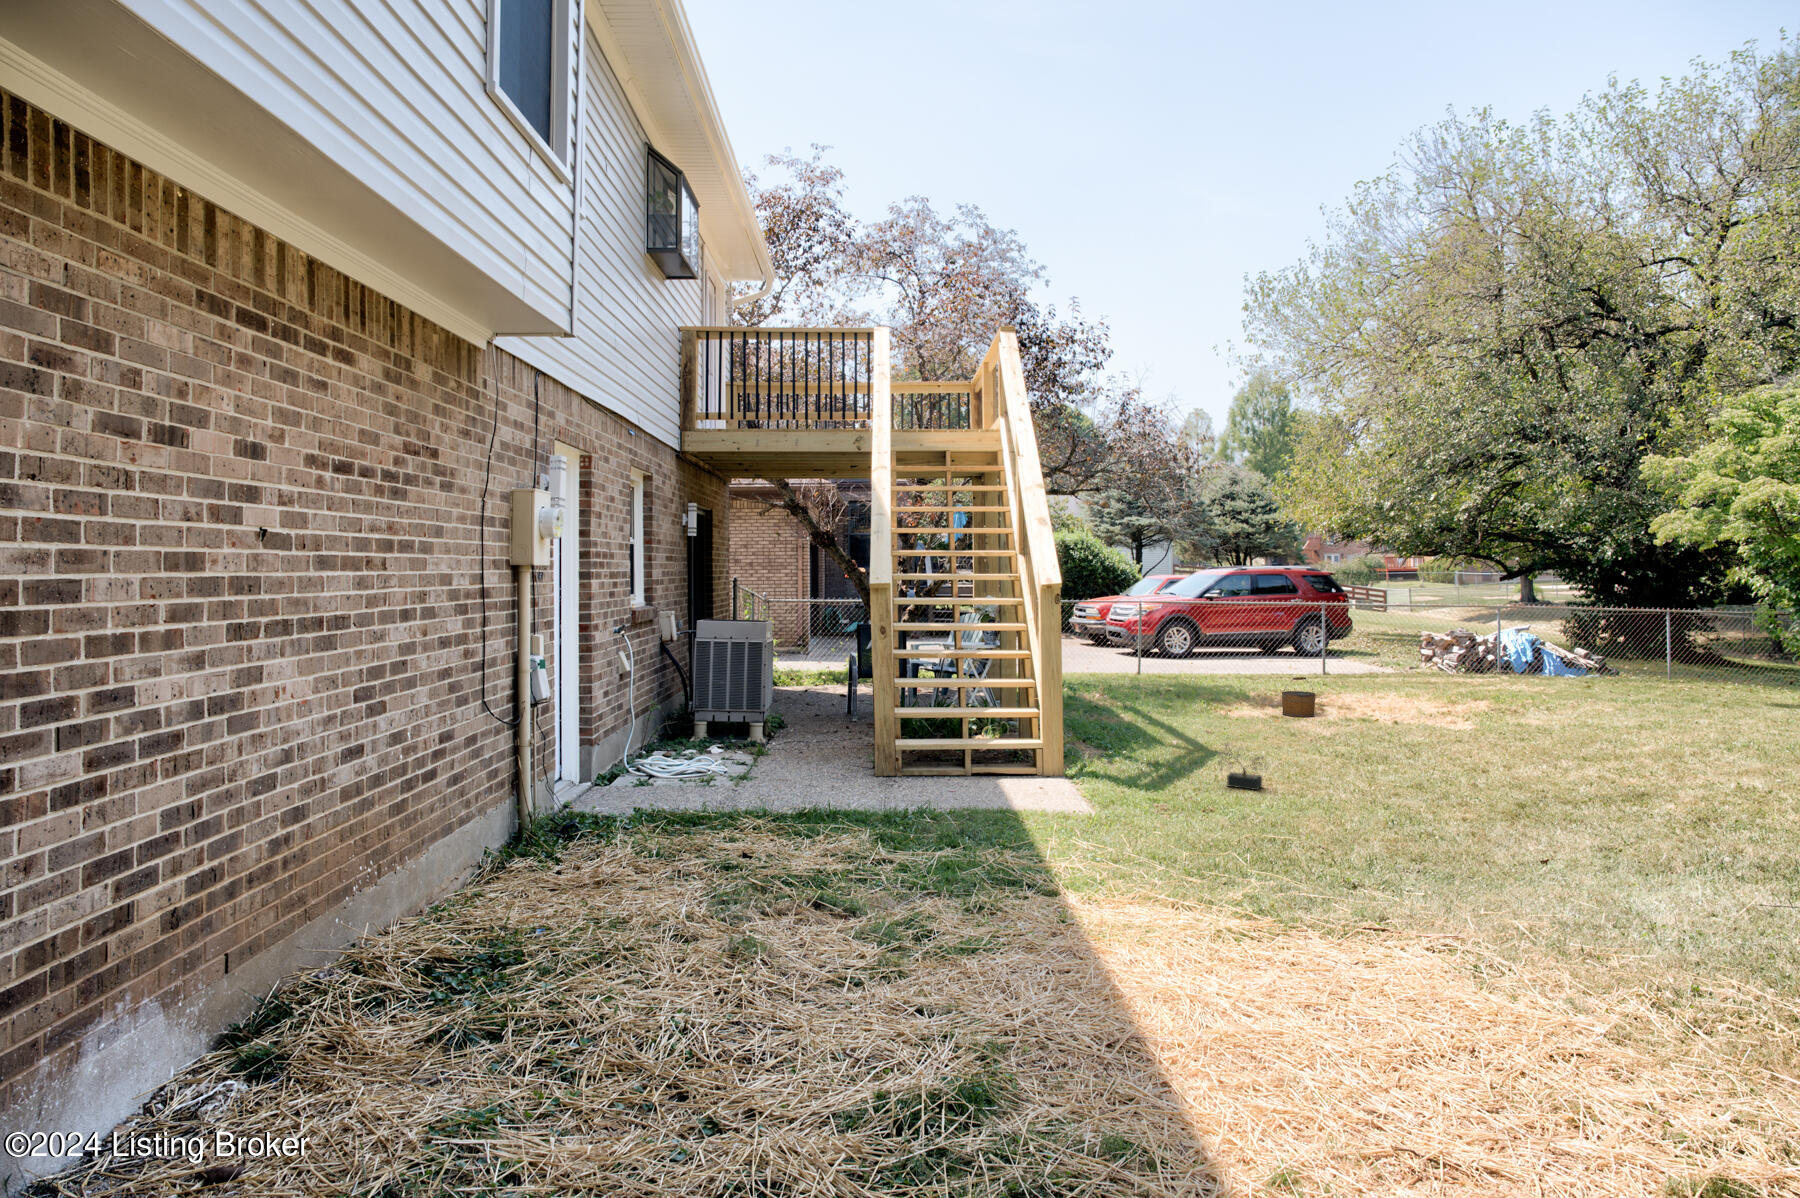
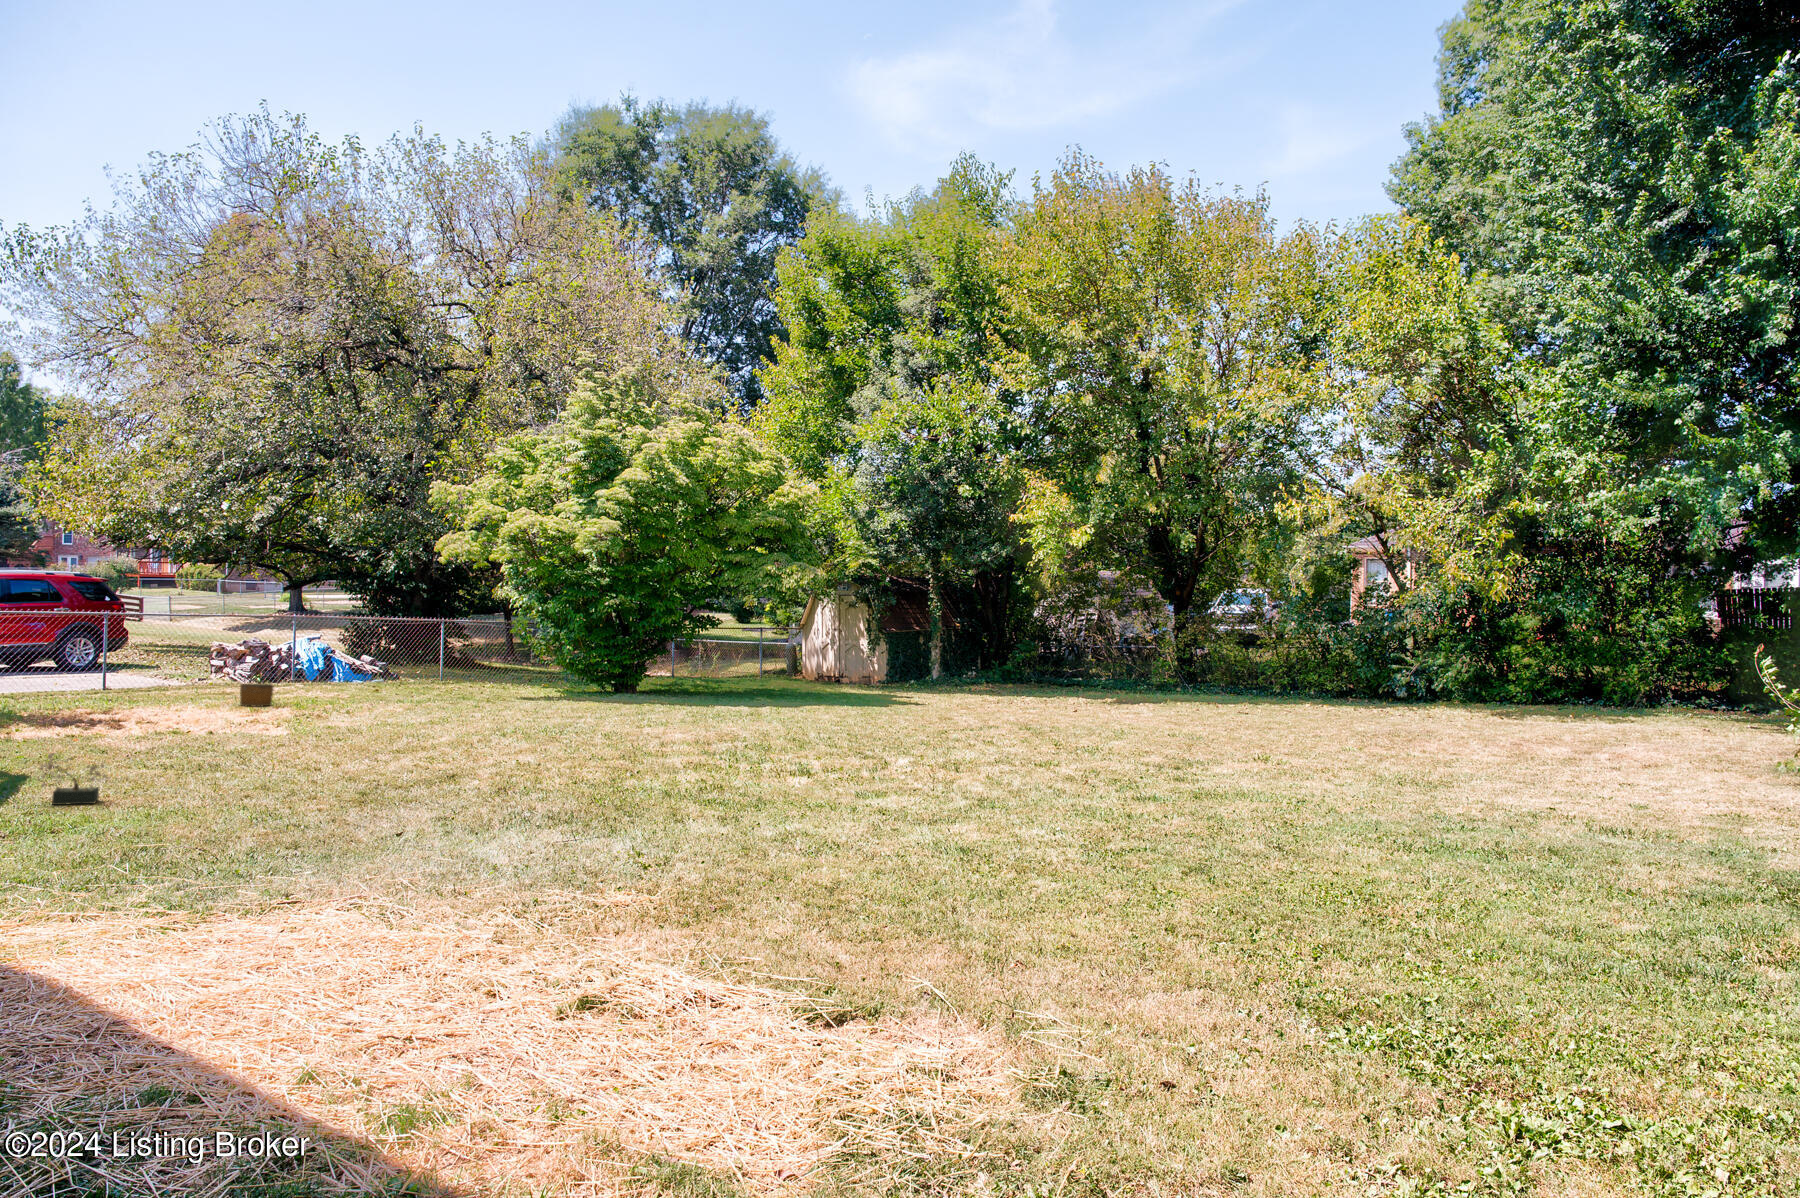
bucket: present [1282,677,1315,717] -> present [240,670,274,707]

